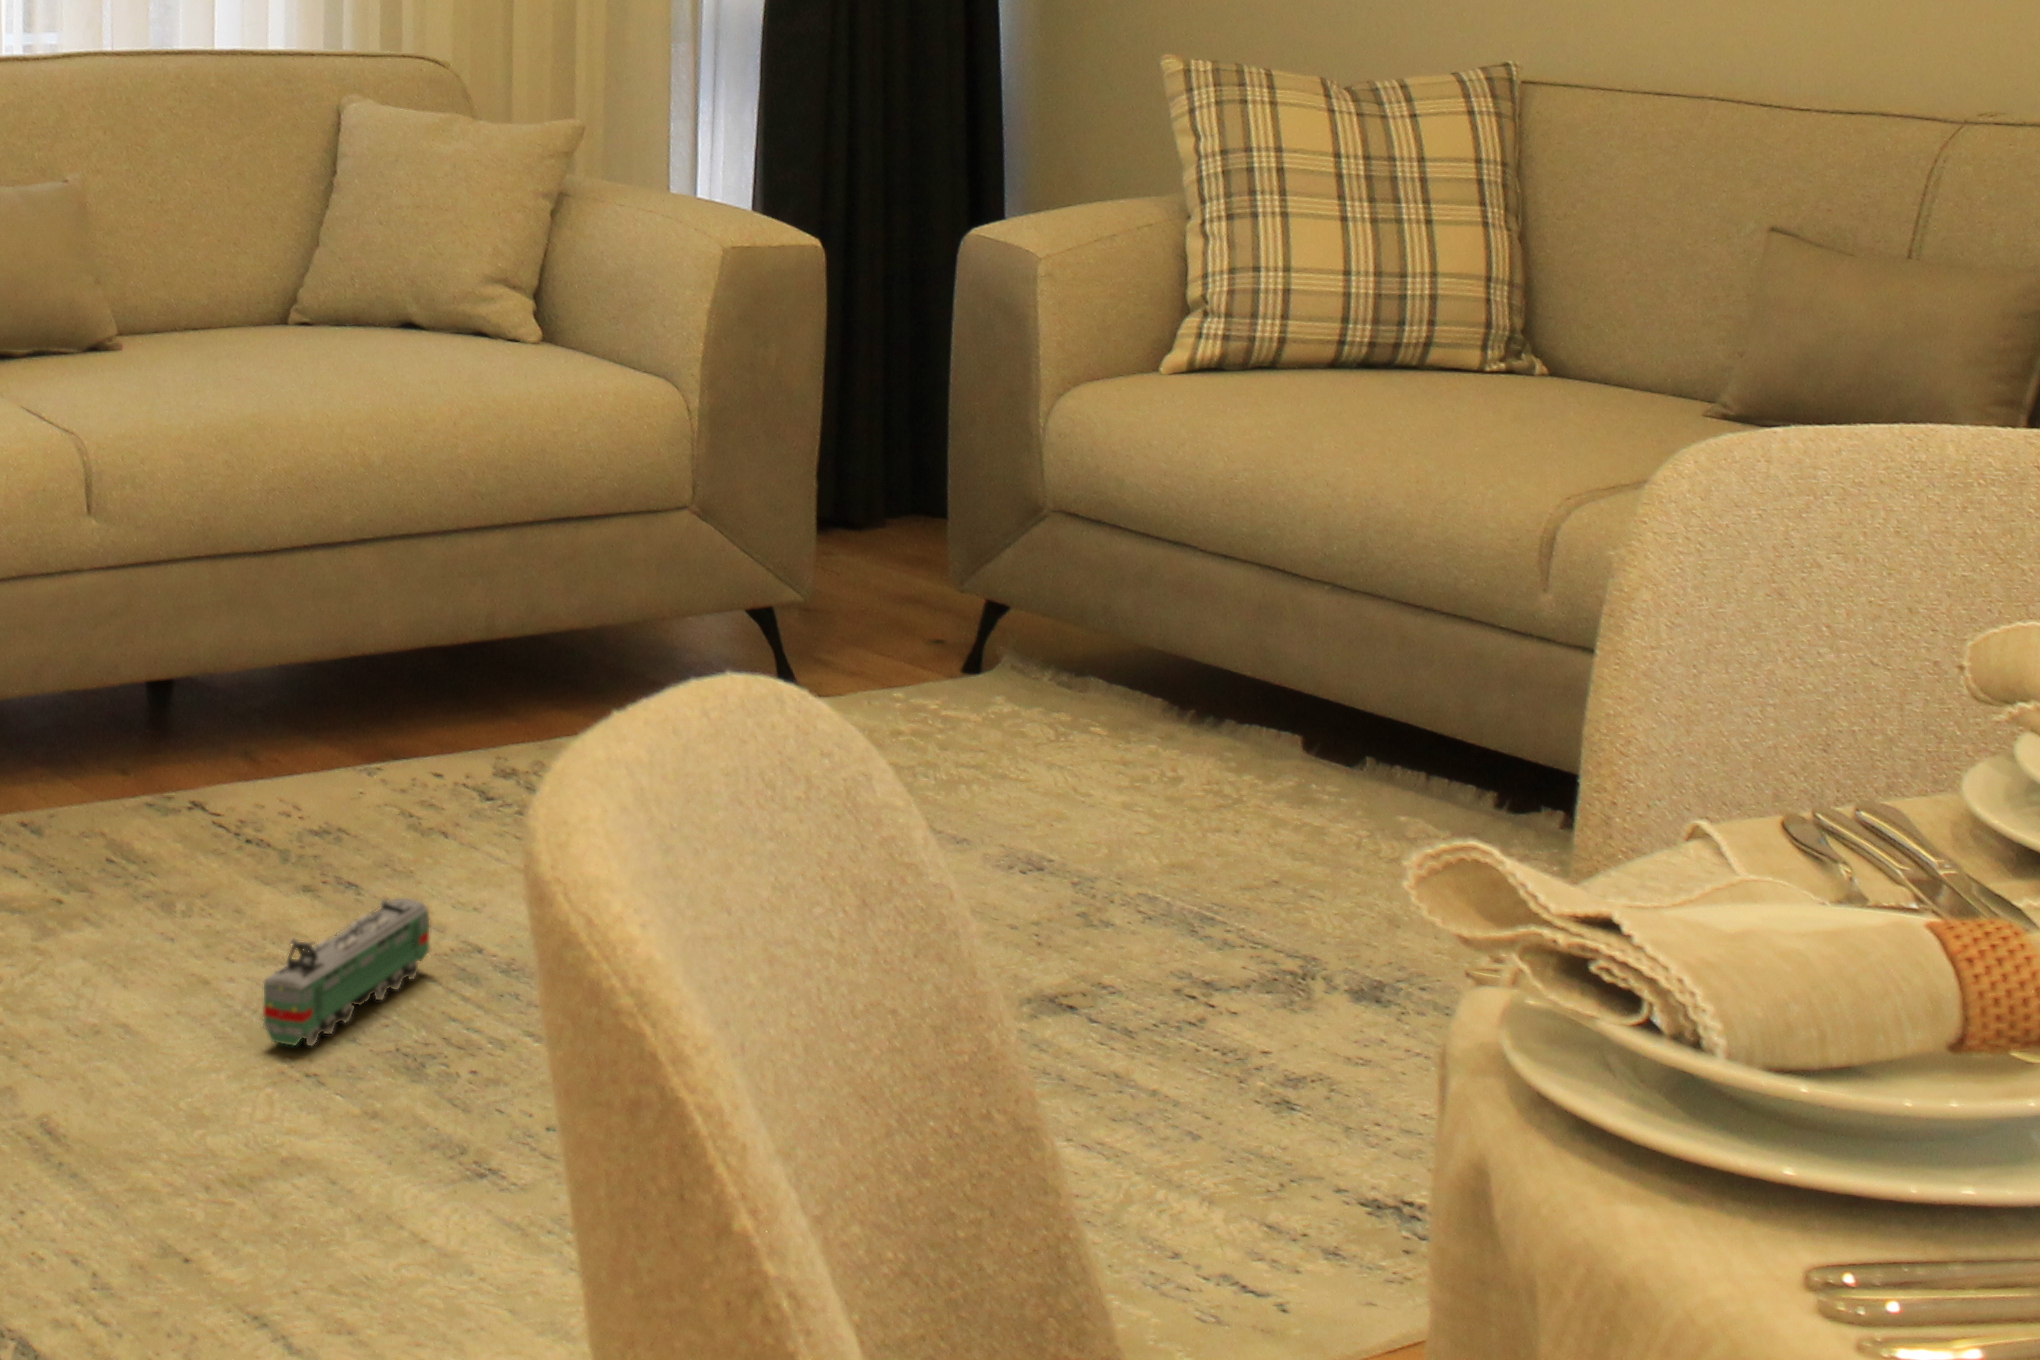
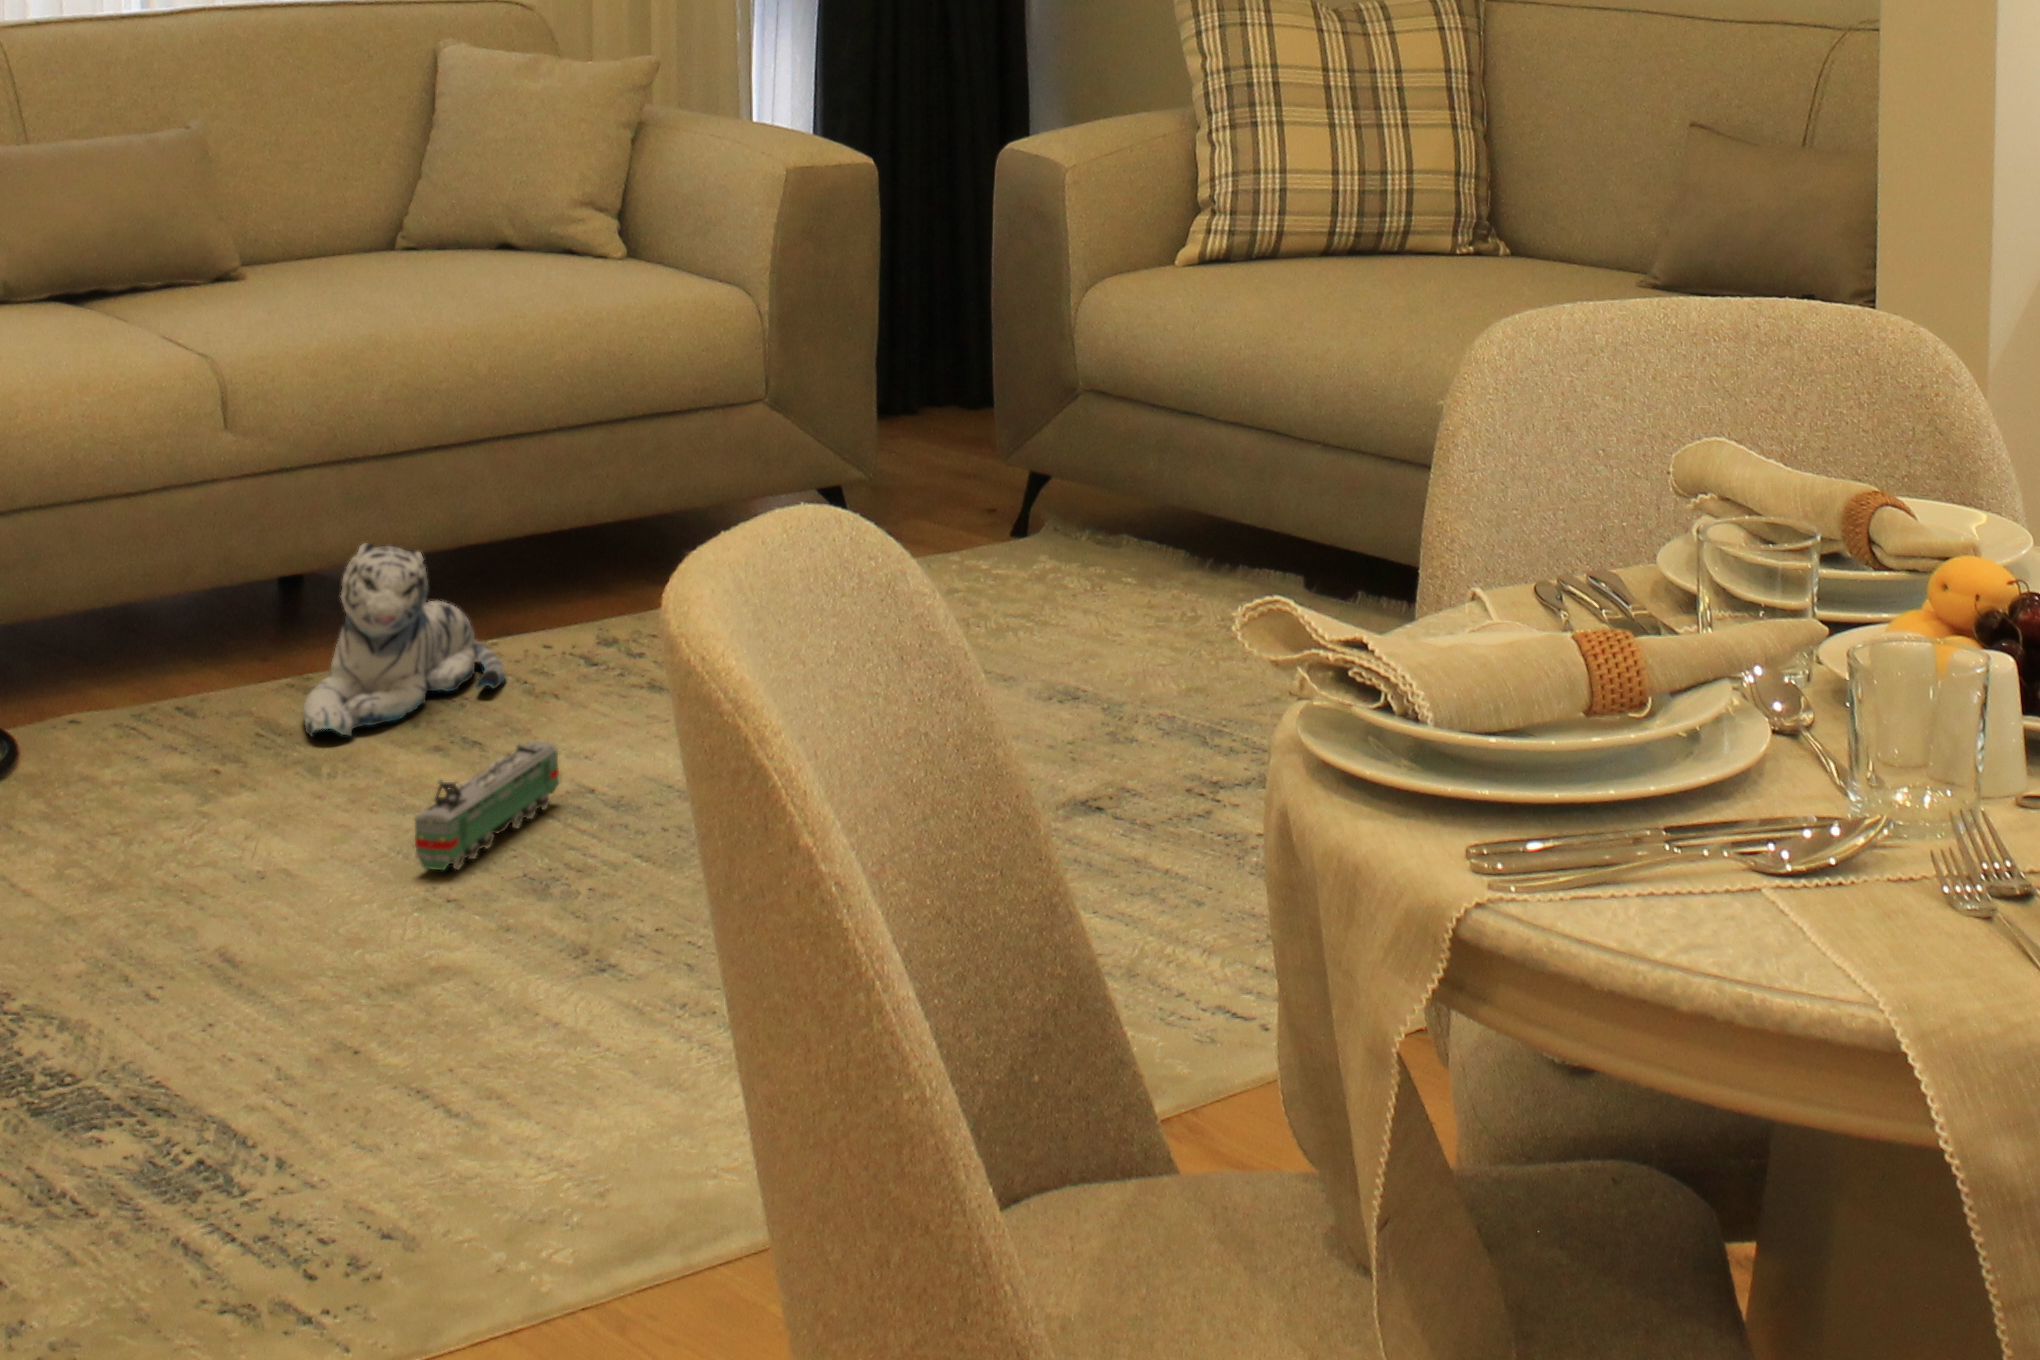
plush toy: none [144,653,372,875] -> present [303,543,506,736]

